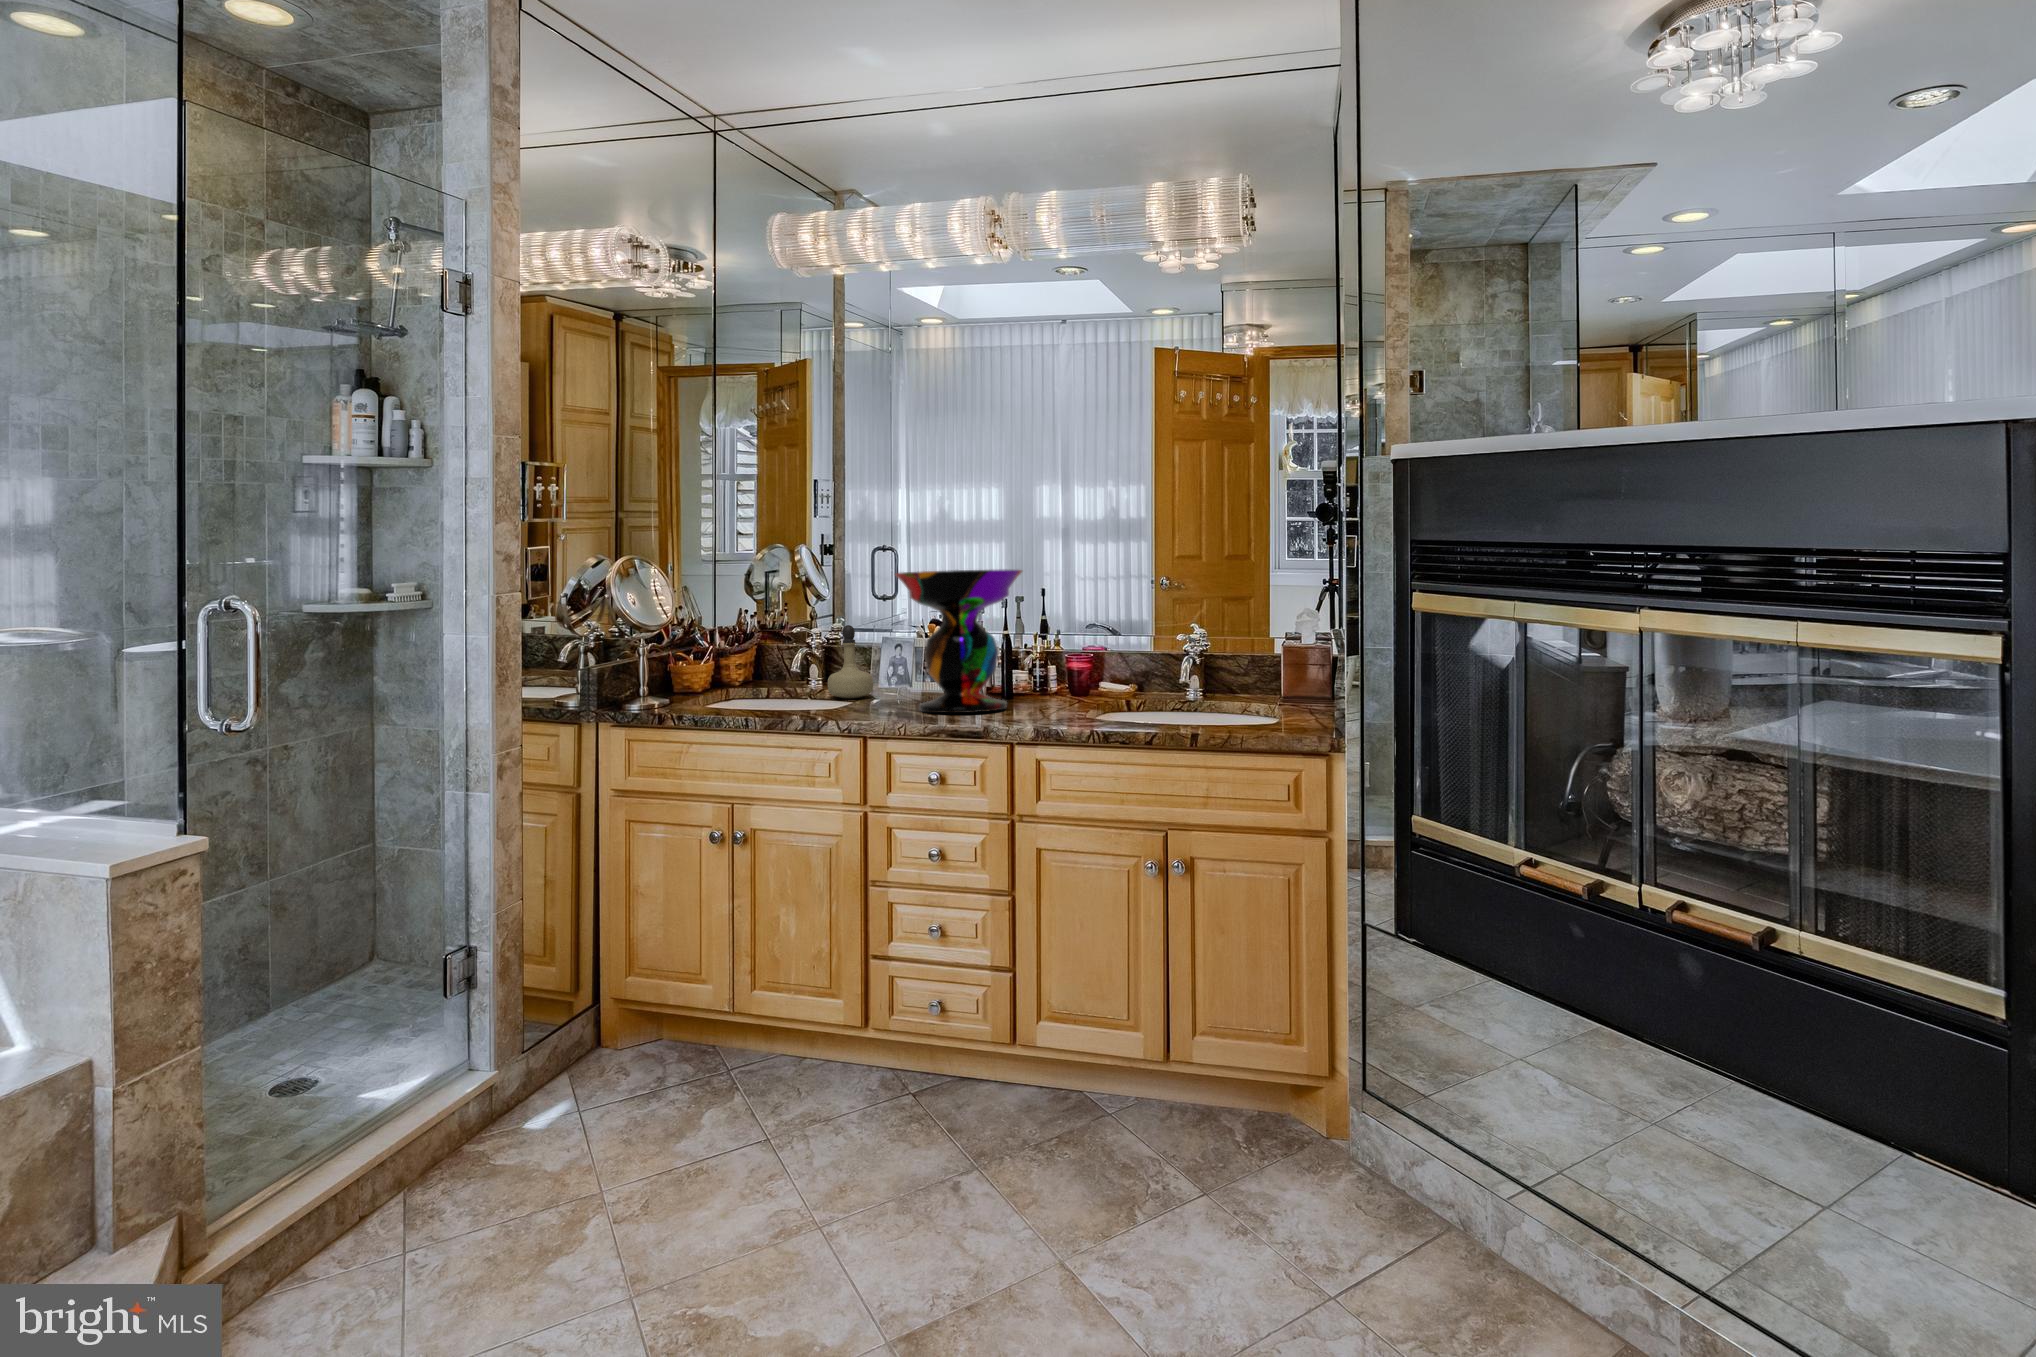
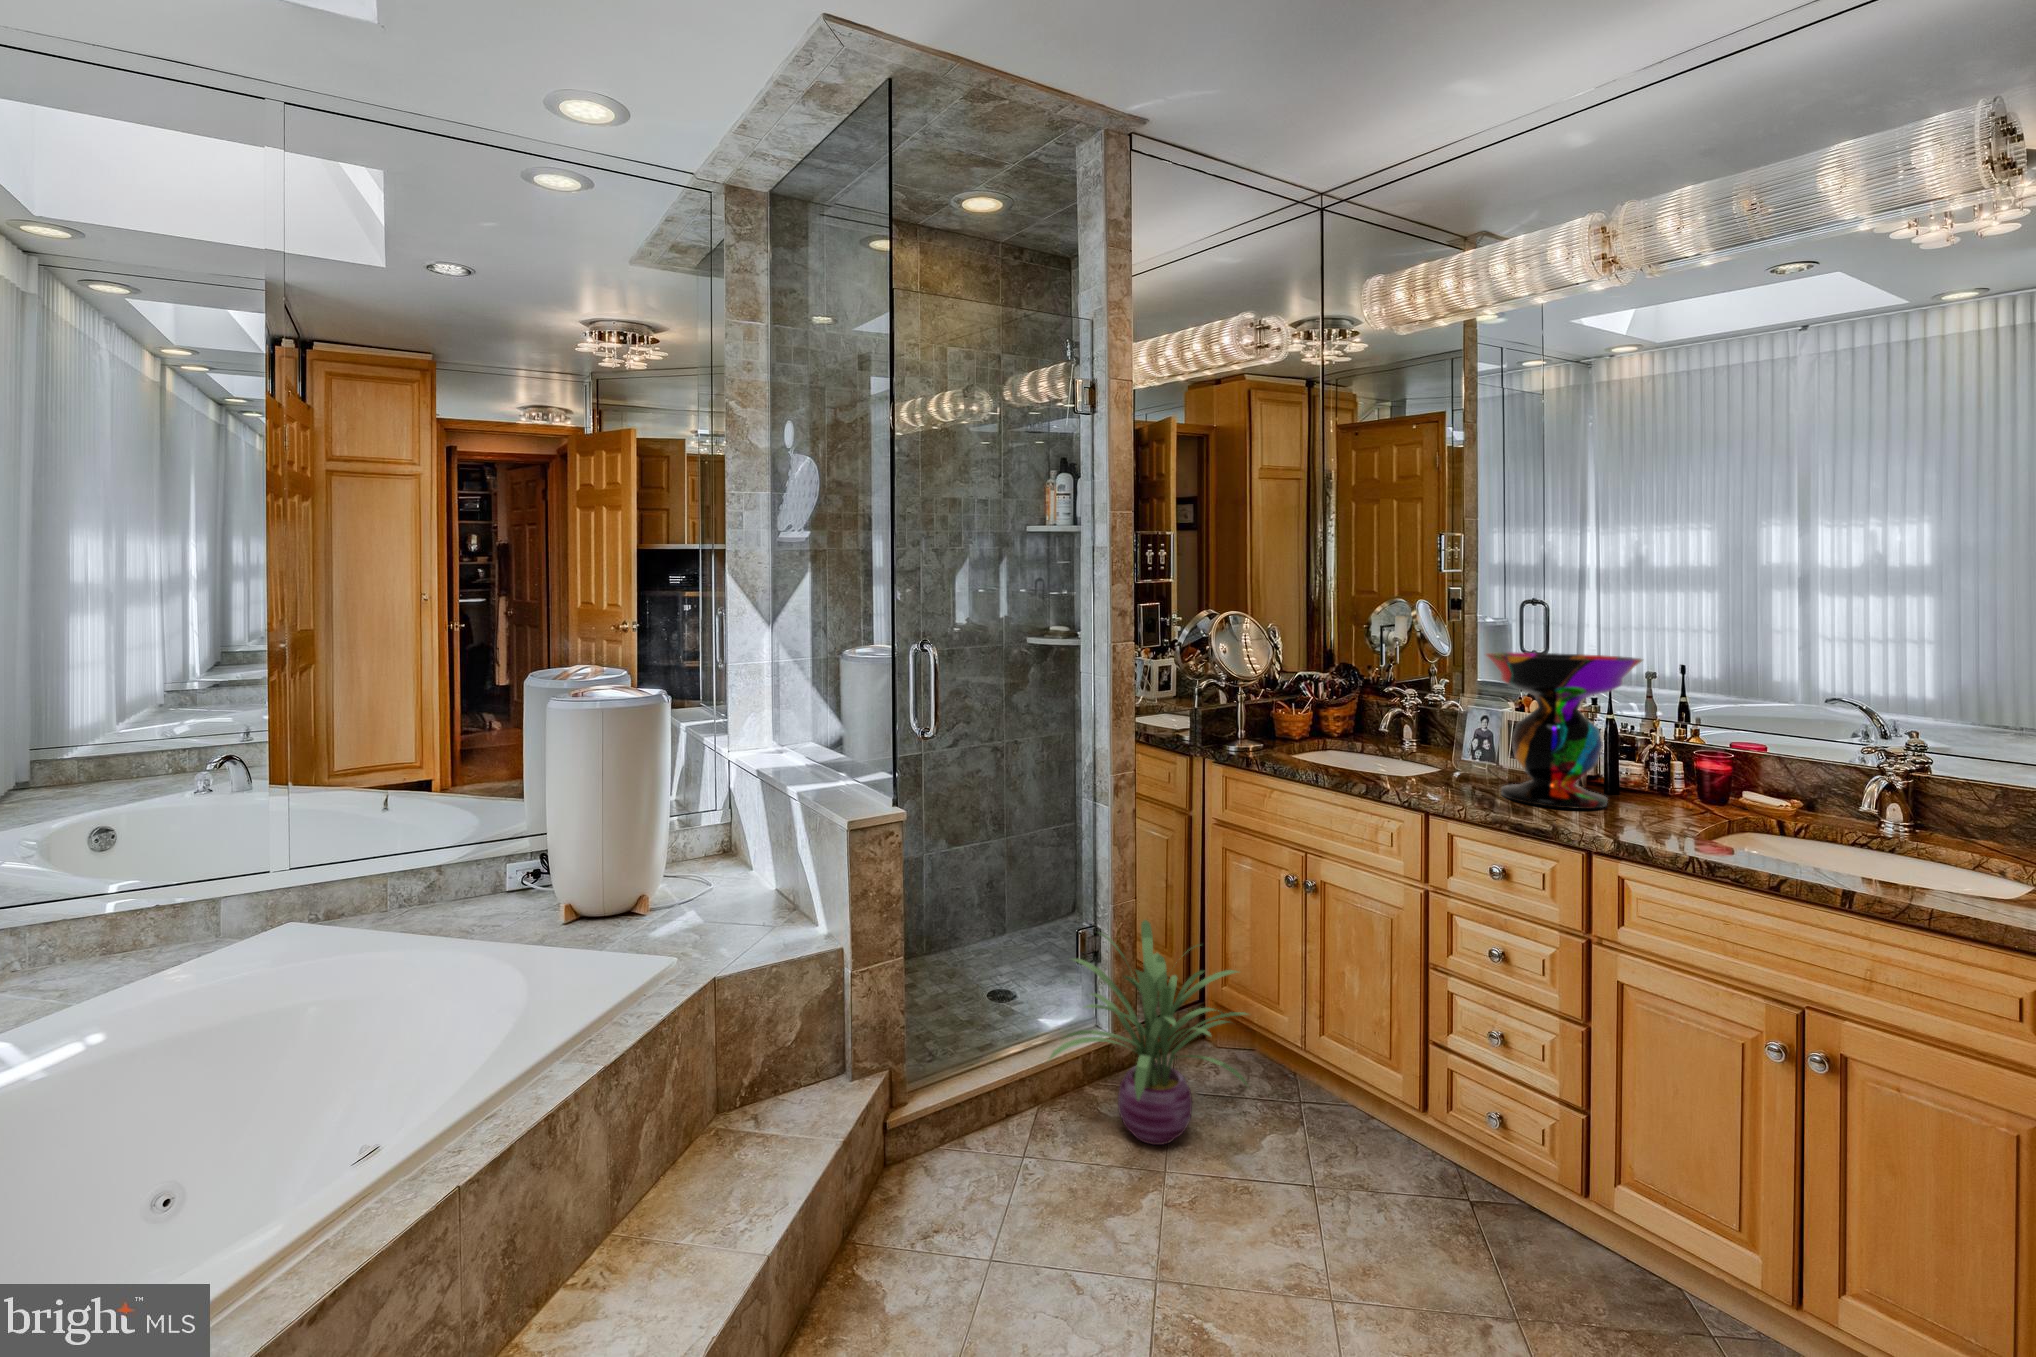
perfume bottle: present [828,625,873,698] -> none [1415,695,1462,766]
decorative plant: none [471,910,725,1168] -> present [1049,920,1248,1145]

